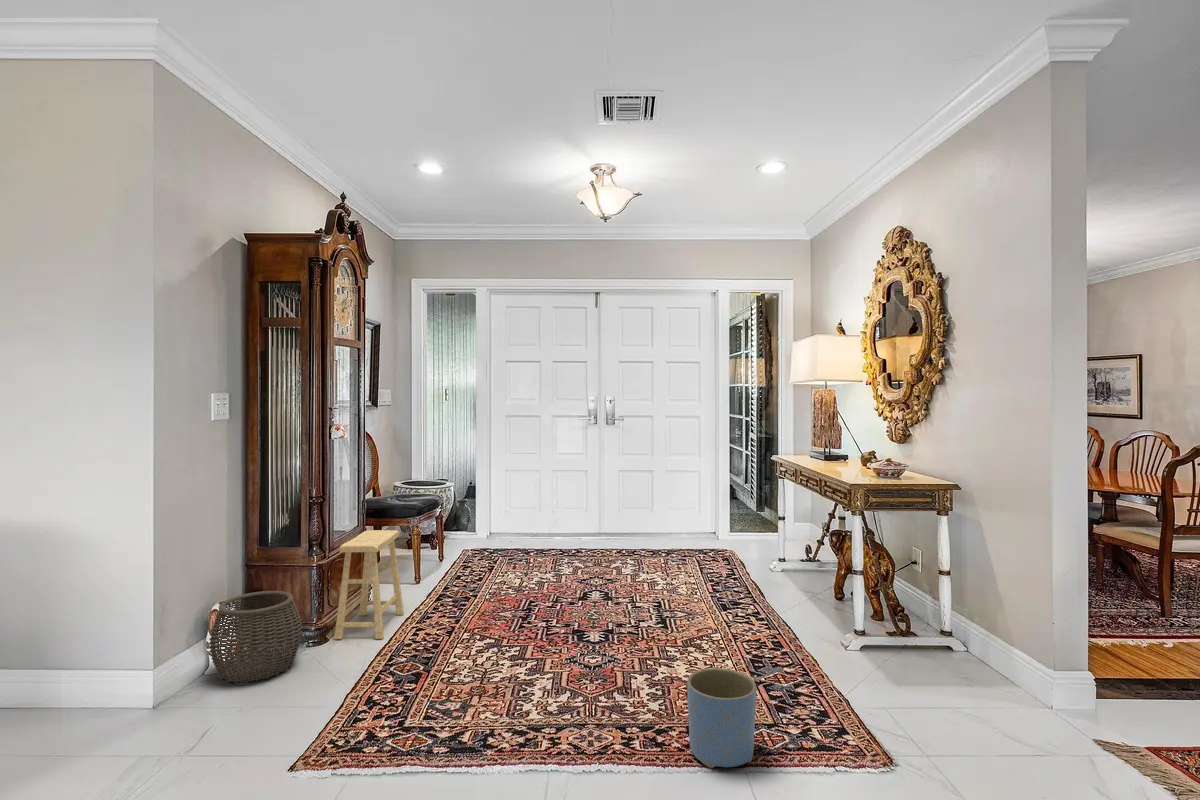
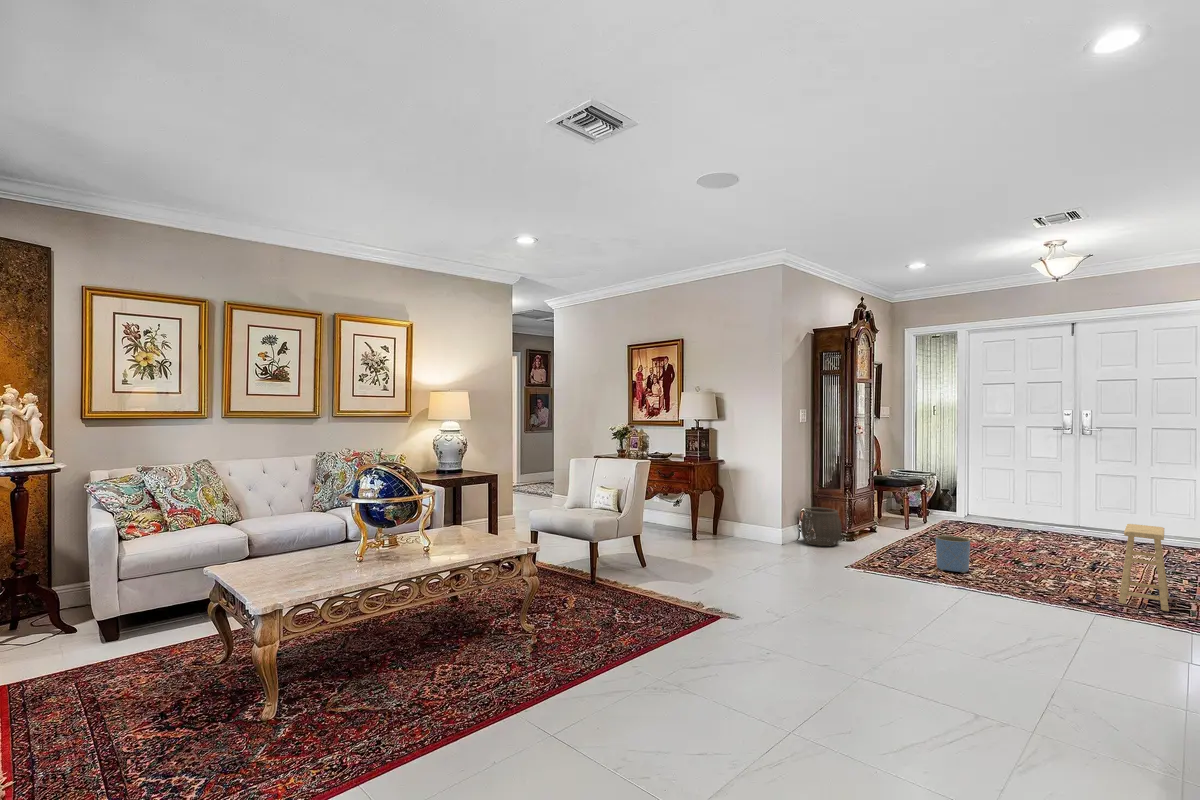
footstool: present [334,530,404,639] -> present [1119,524,1169,611]
planter: present [687,668,757,768] -> present [936,536,970,573]

